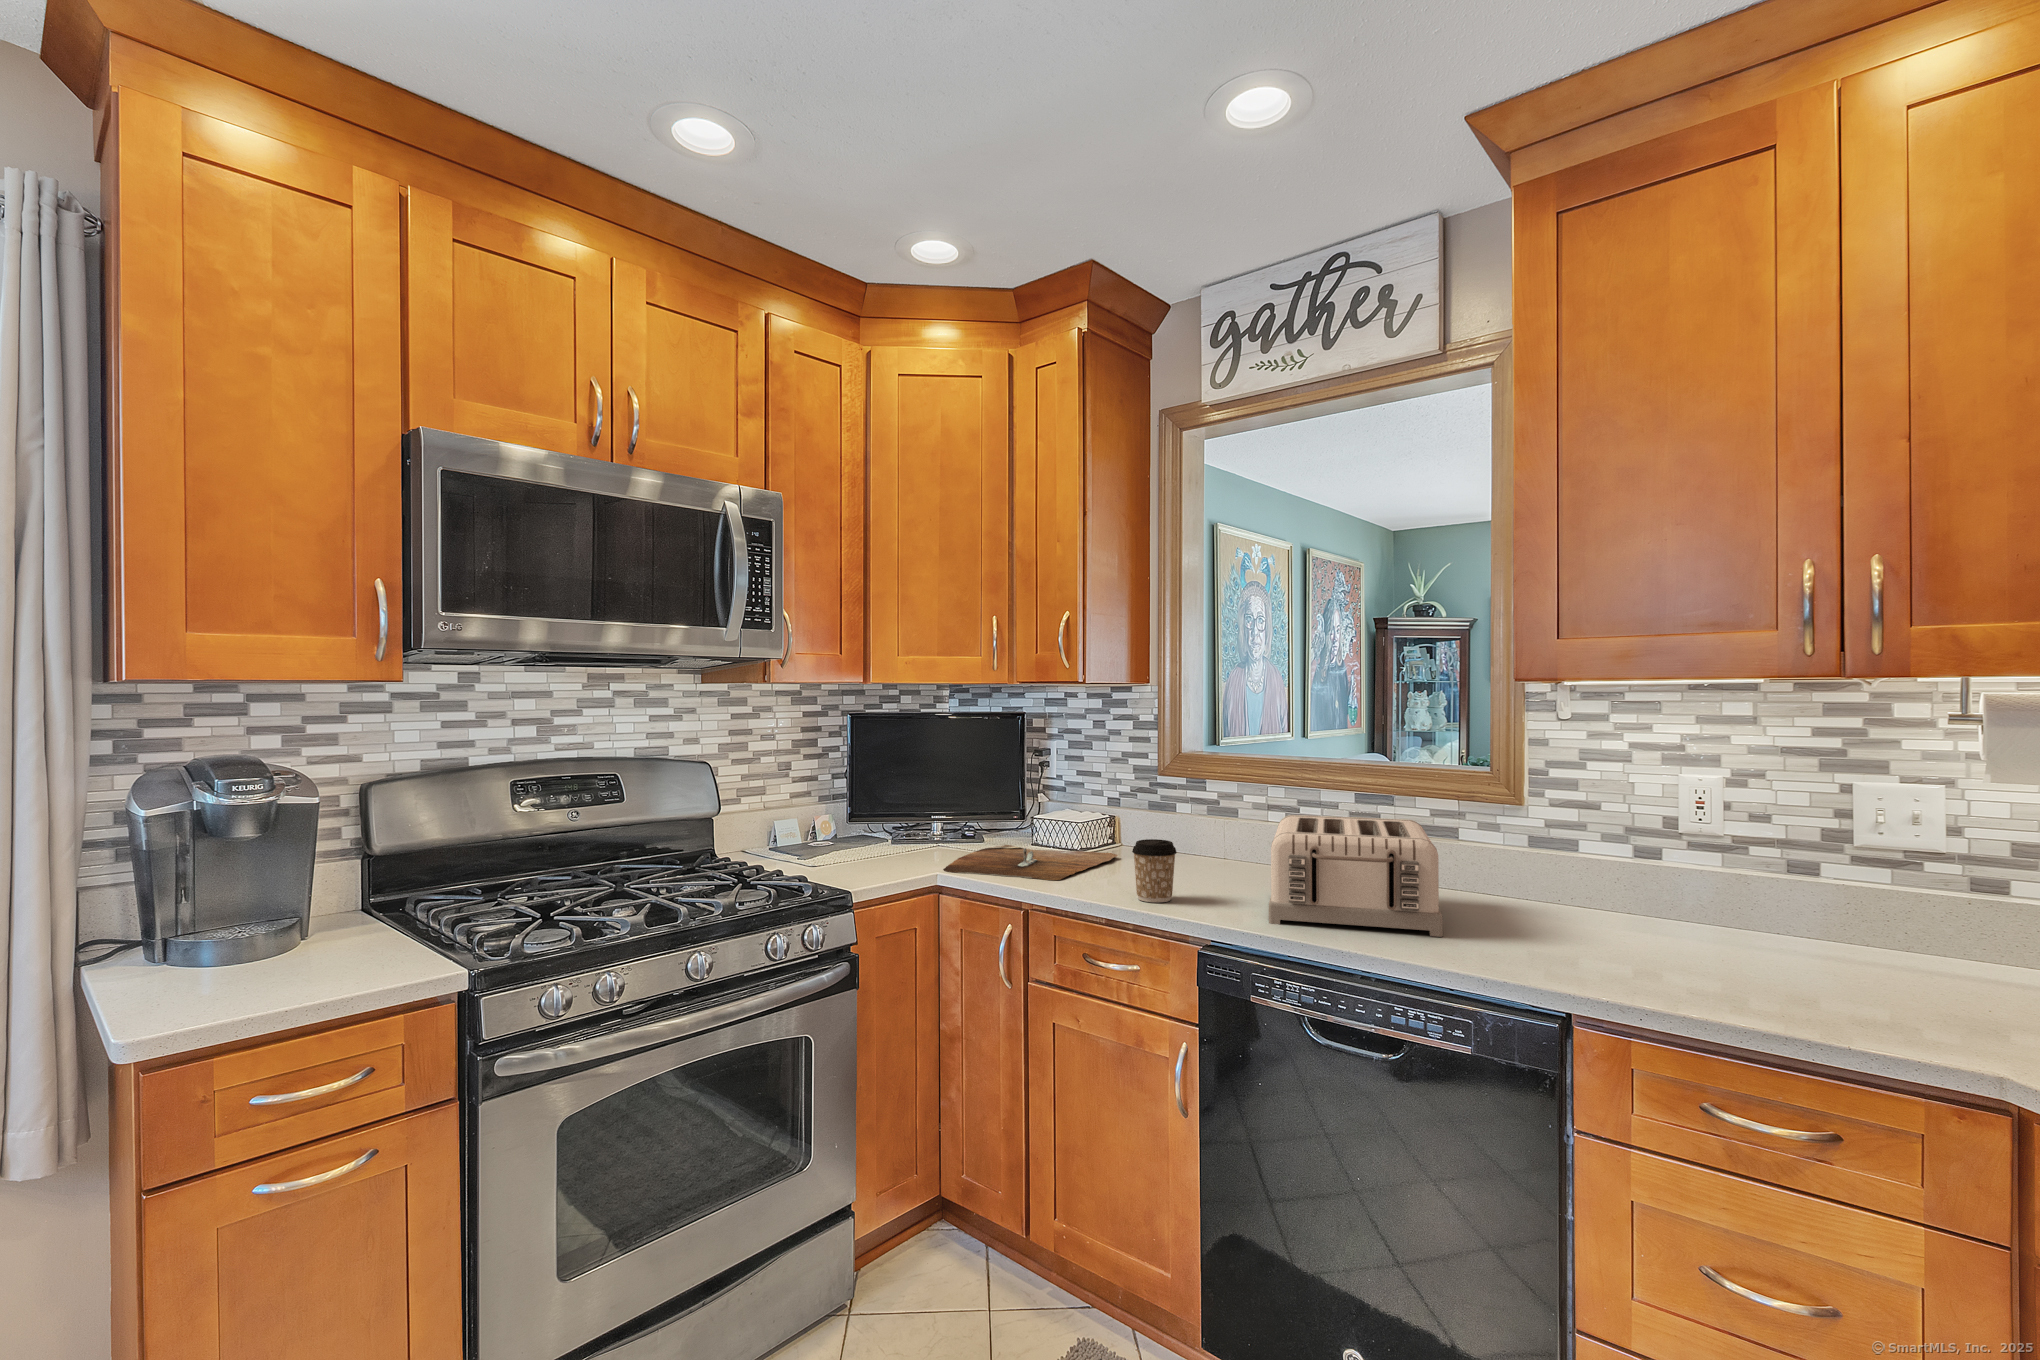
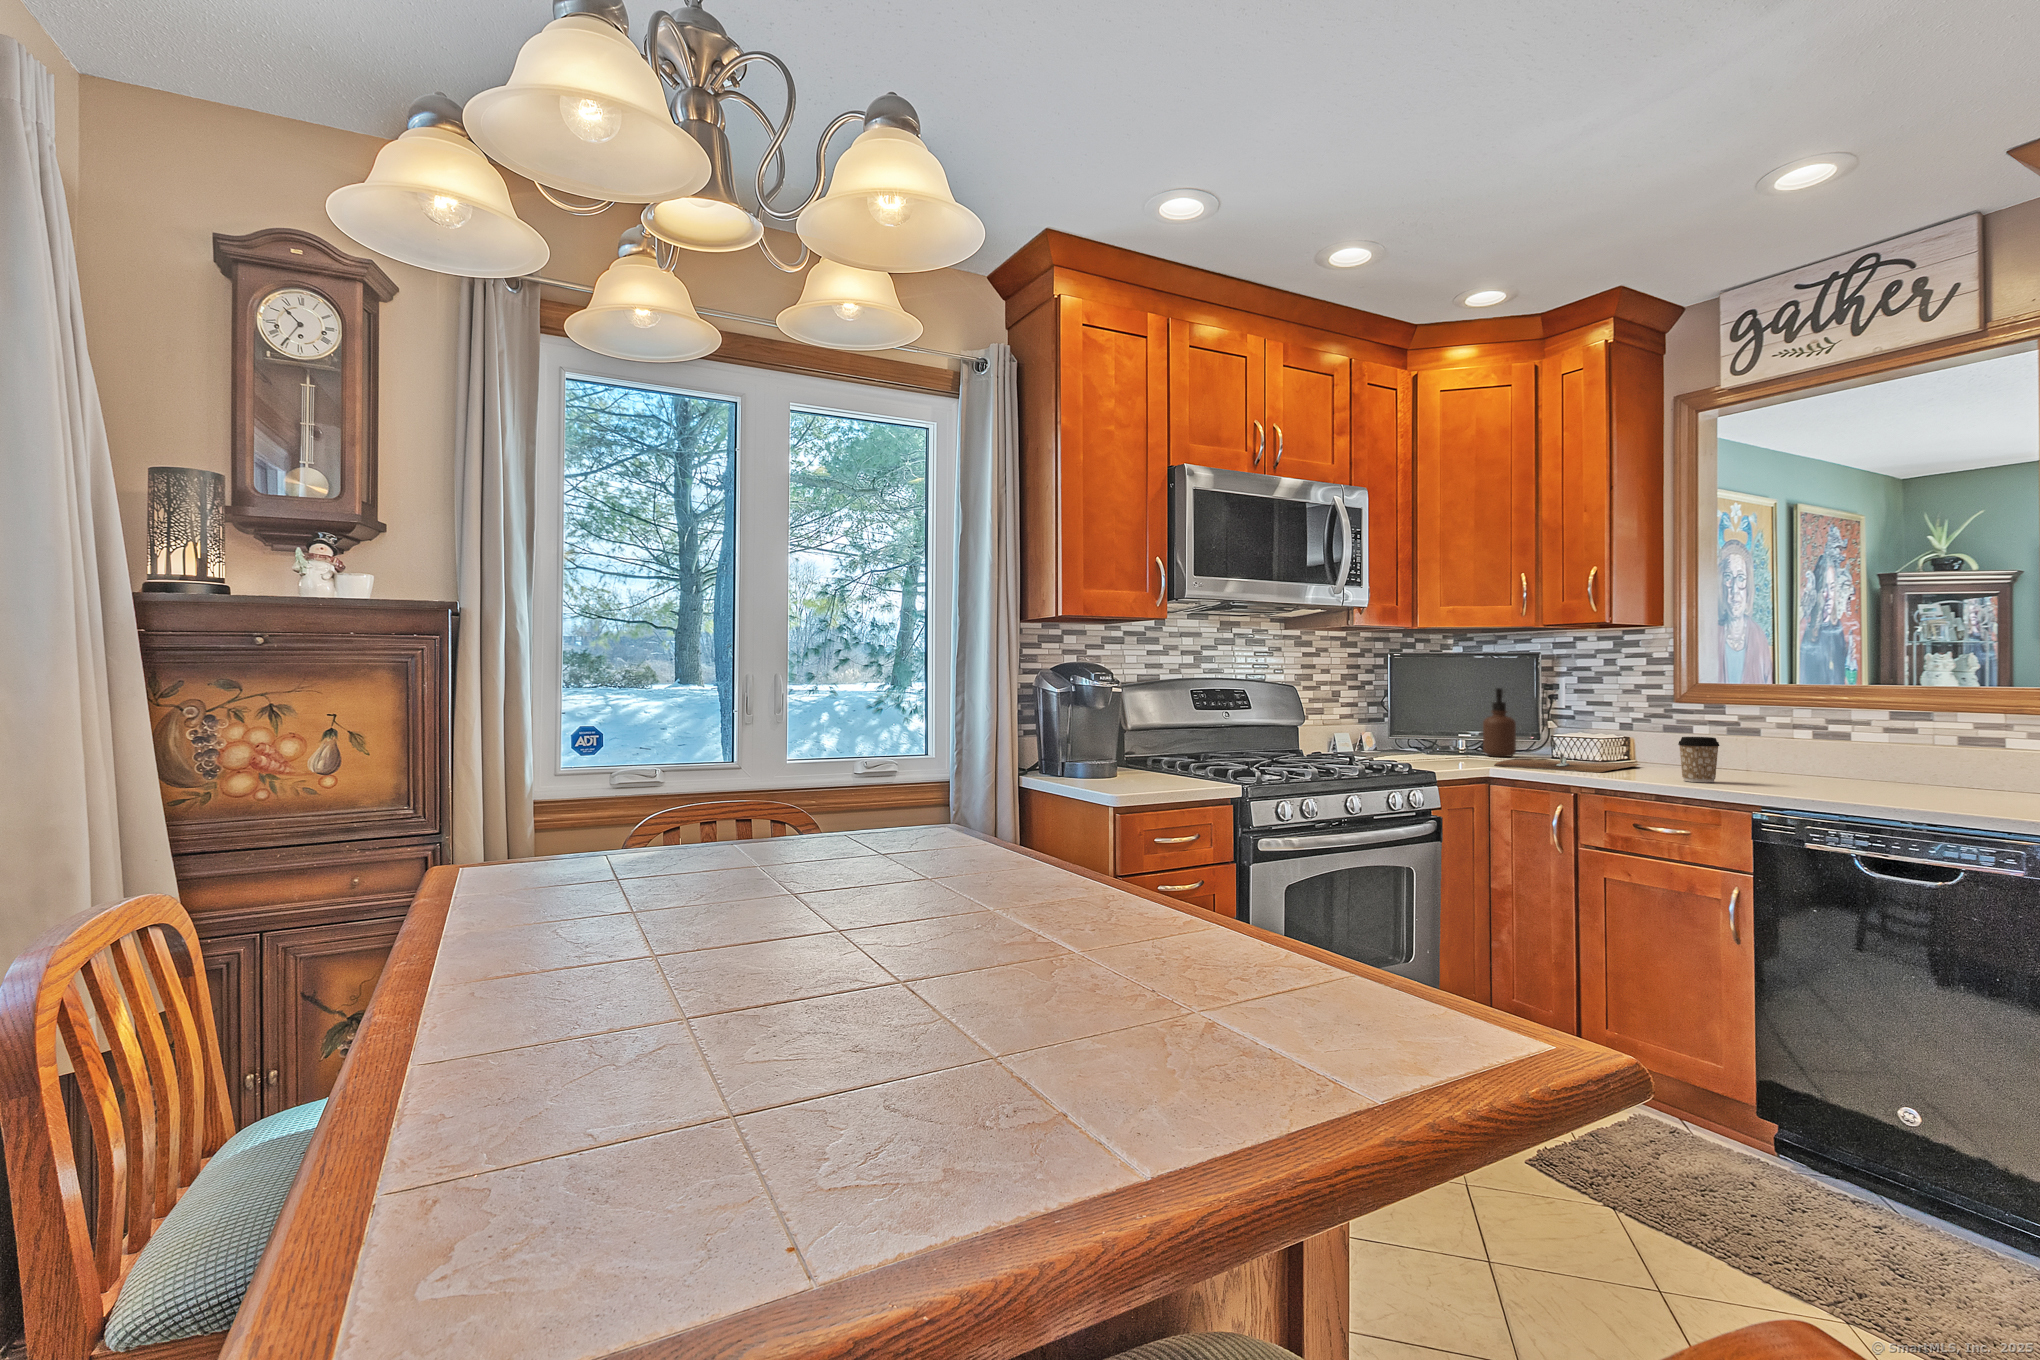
soap dispenser: none [961,755,997,842] -> present [1483,688,1516,757]
toaster: present [1269,815,1443,937] -> none [1811,721,1988,803]

